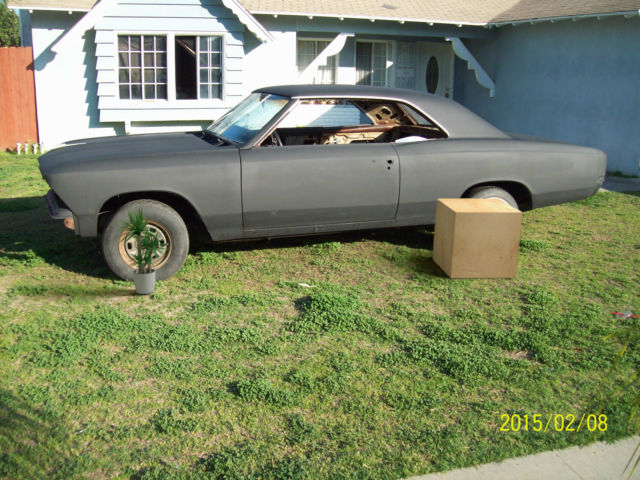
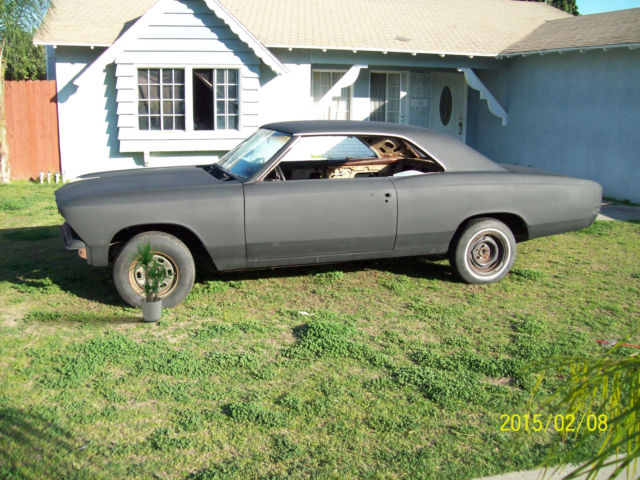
cardboard box: present [433,199,522,278] -> none [431,230,515,308]

